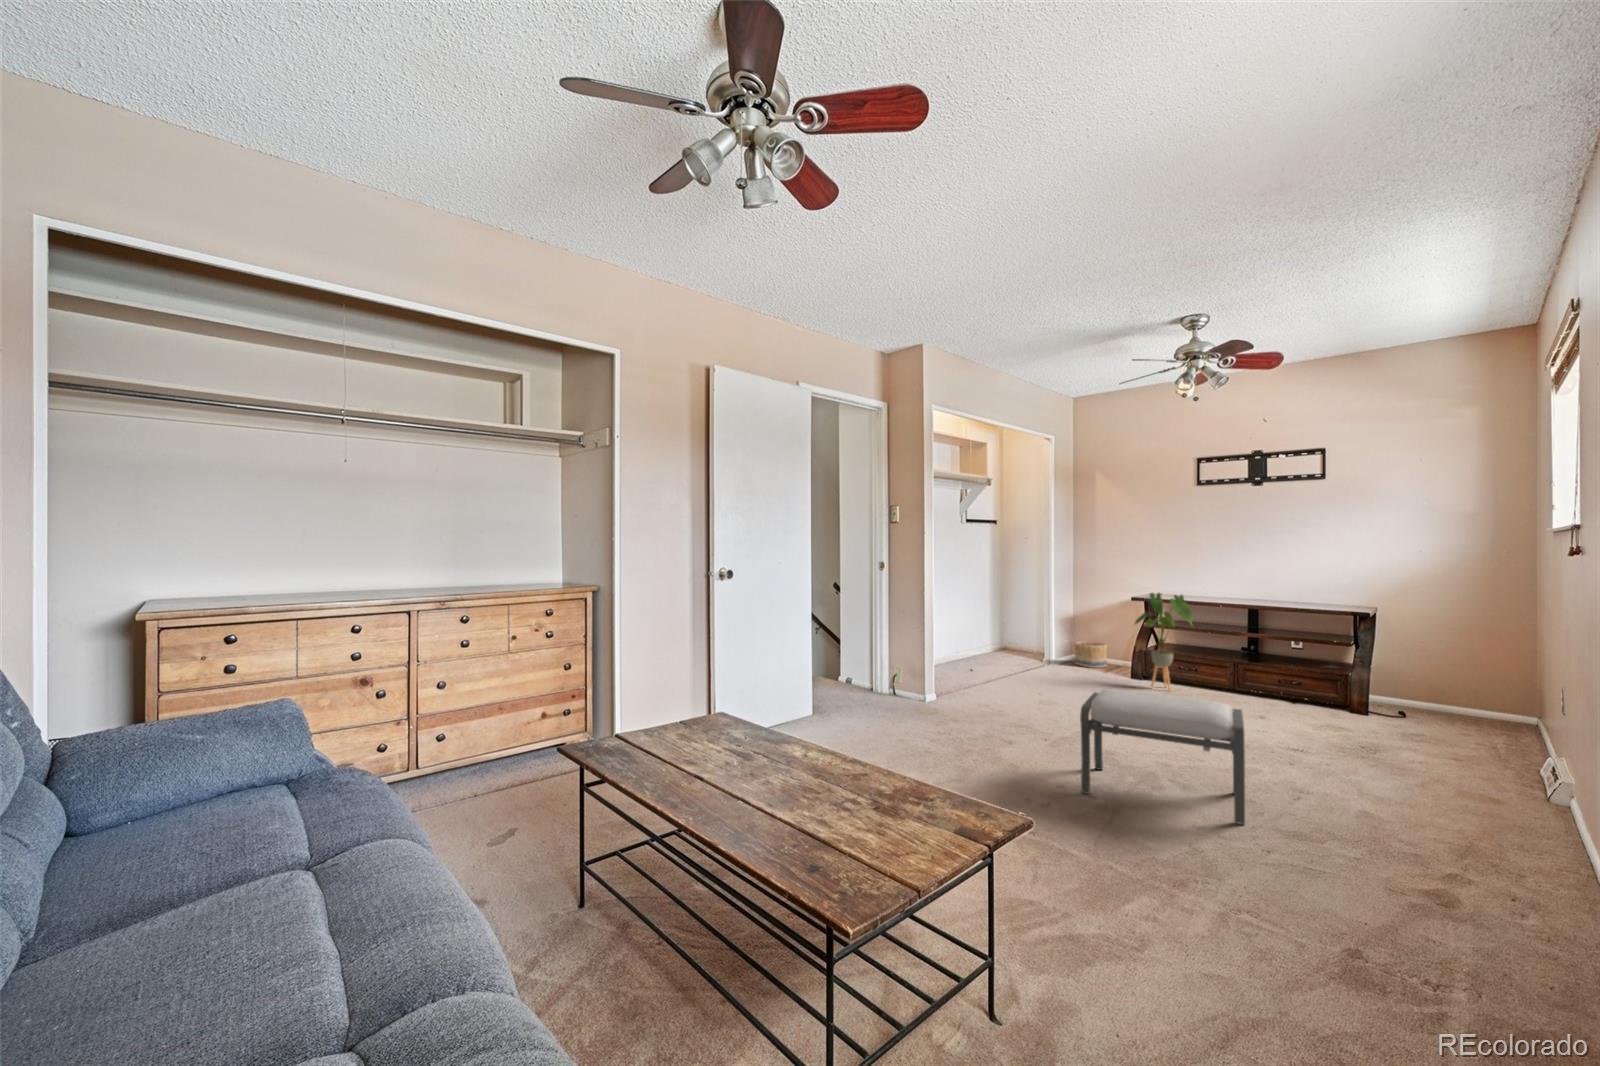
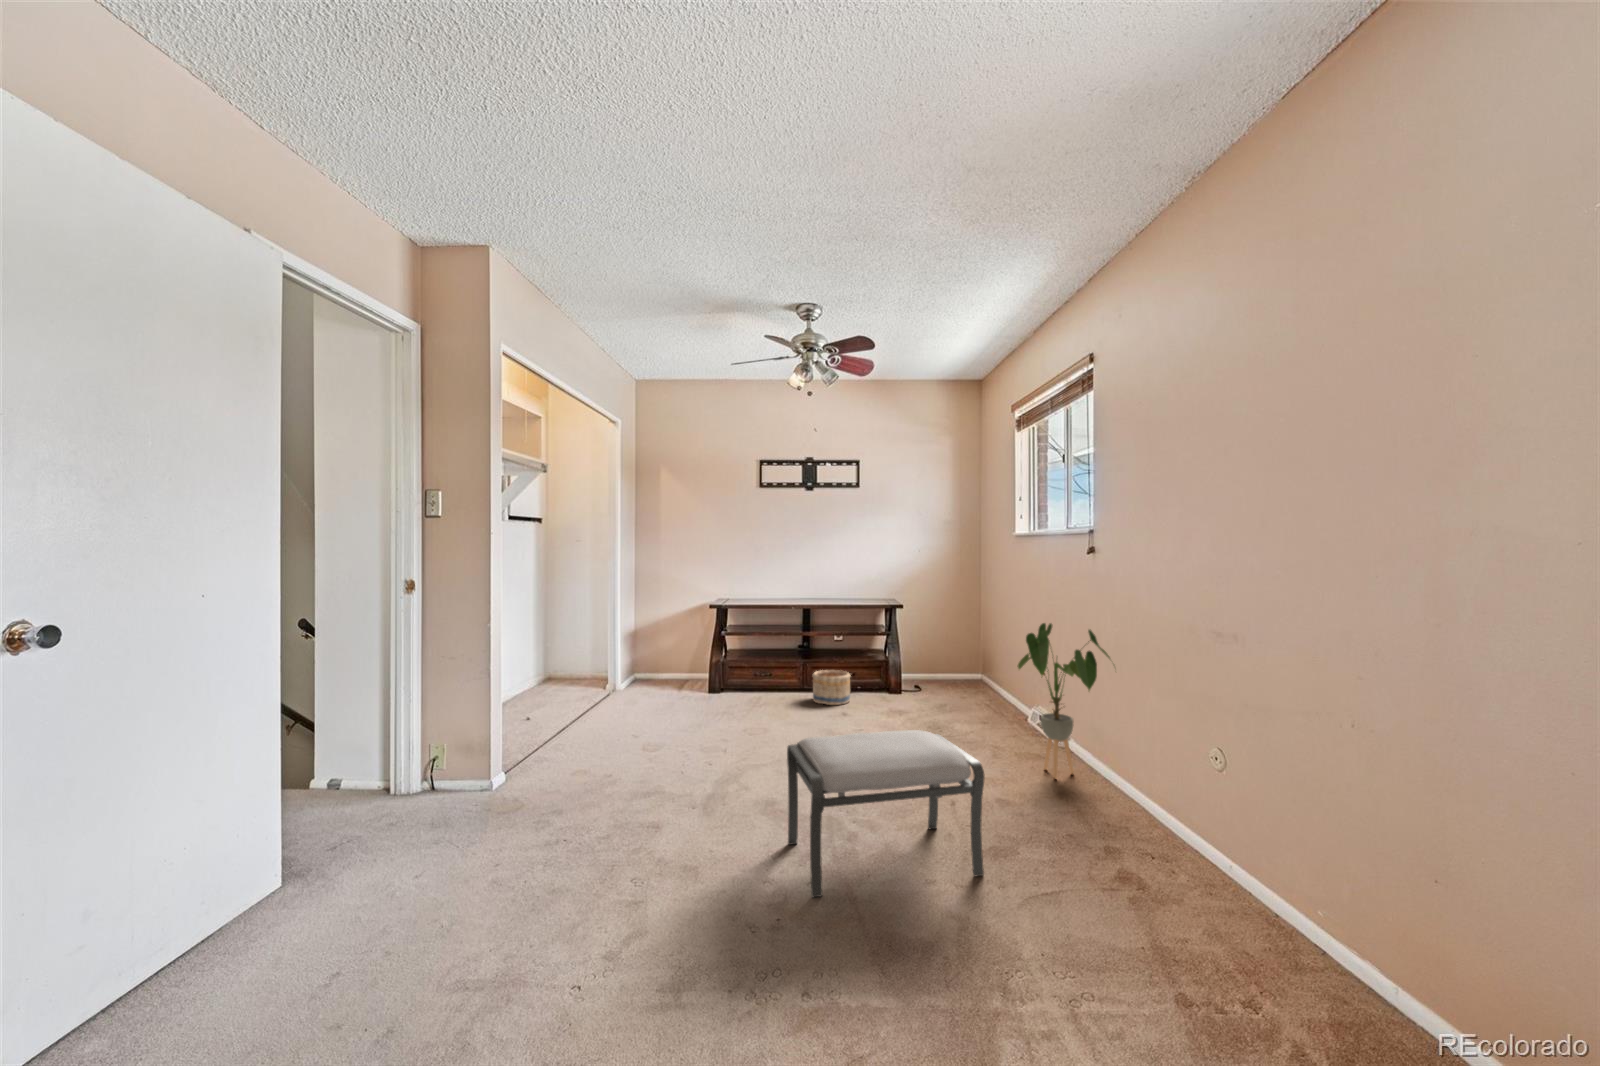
house plant: present [1135,593,1193,691] -> present [1017,623,1110,779]
basket: present [1074,641,1107,668] -> present [812,670,850,705]

